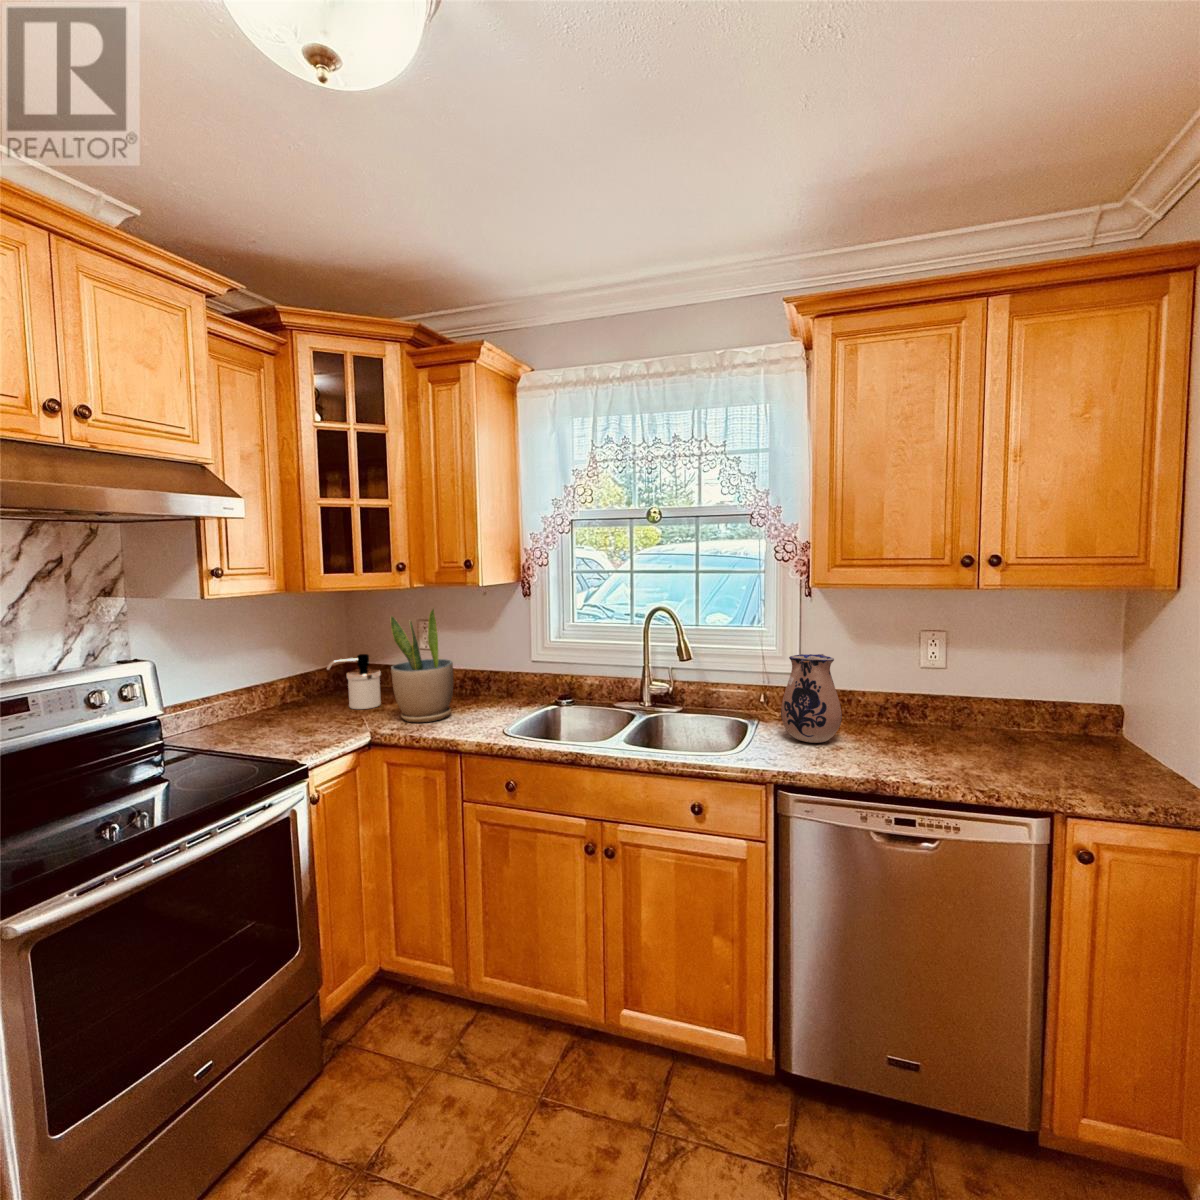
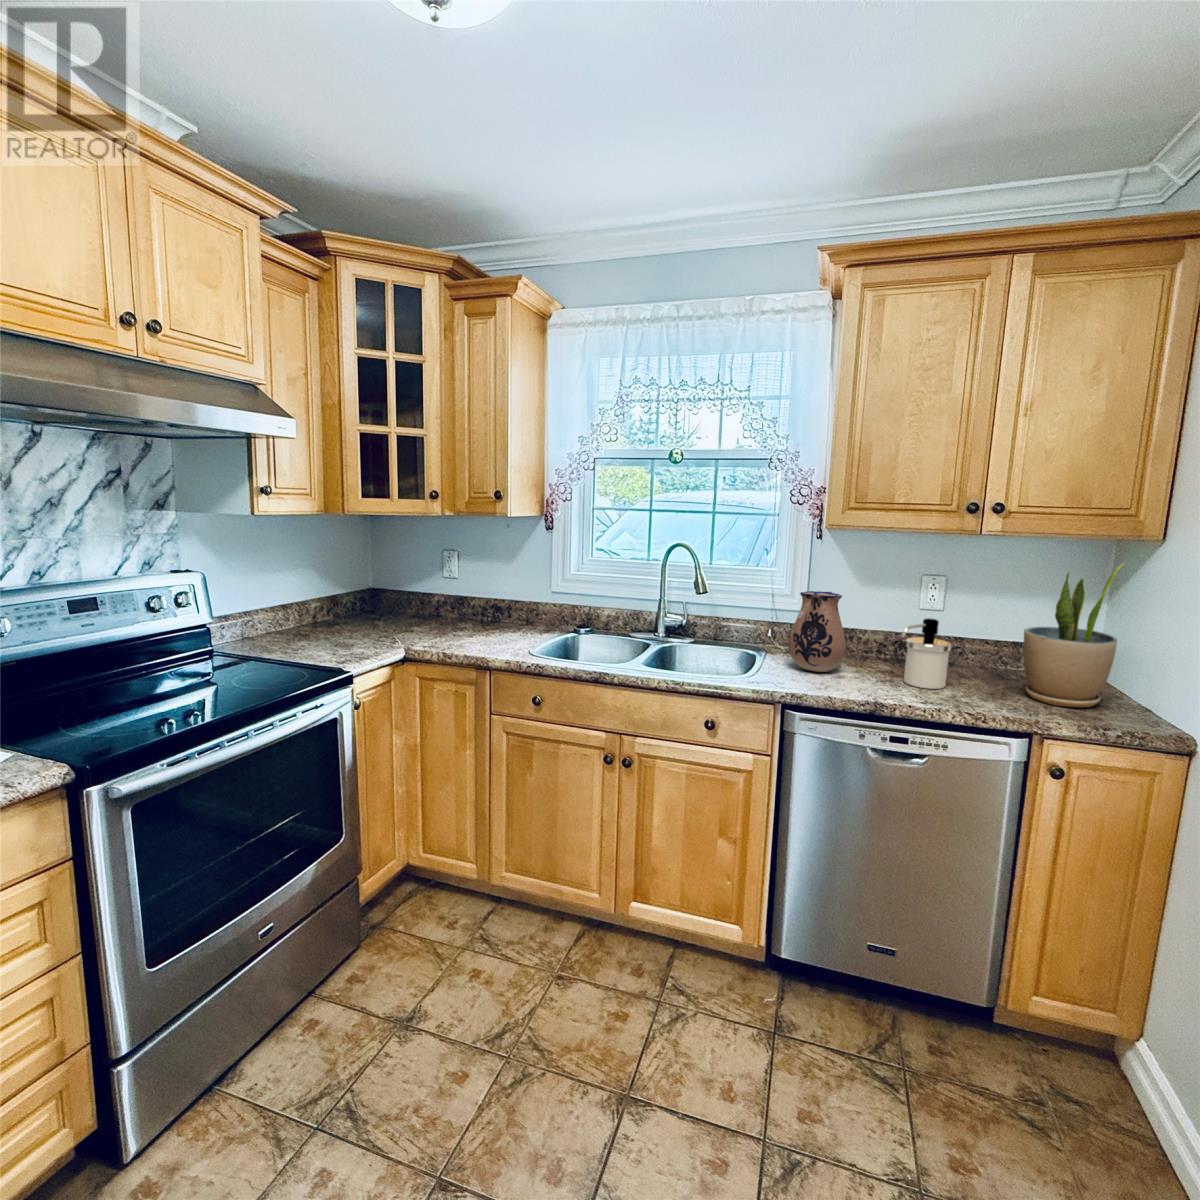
potted plant: present [391,609,453,722] -> present [1023,564,1124,707]
soap dispenser: present [327,654,381,709] -> present [901,618,951,689]

